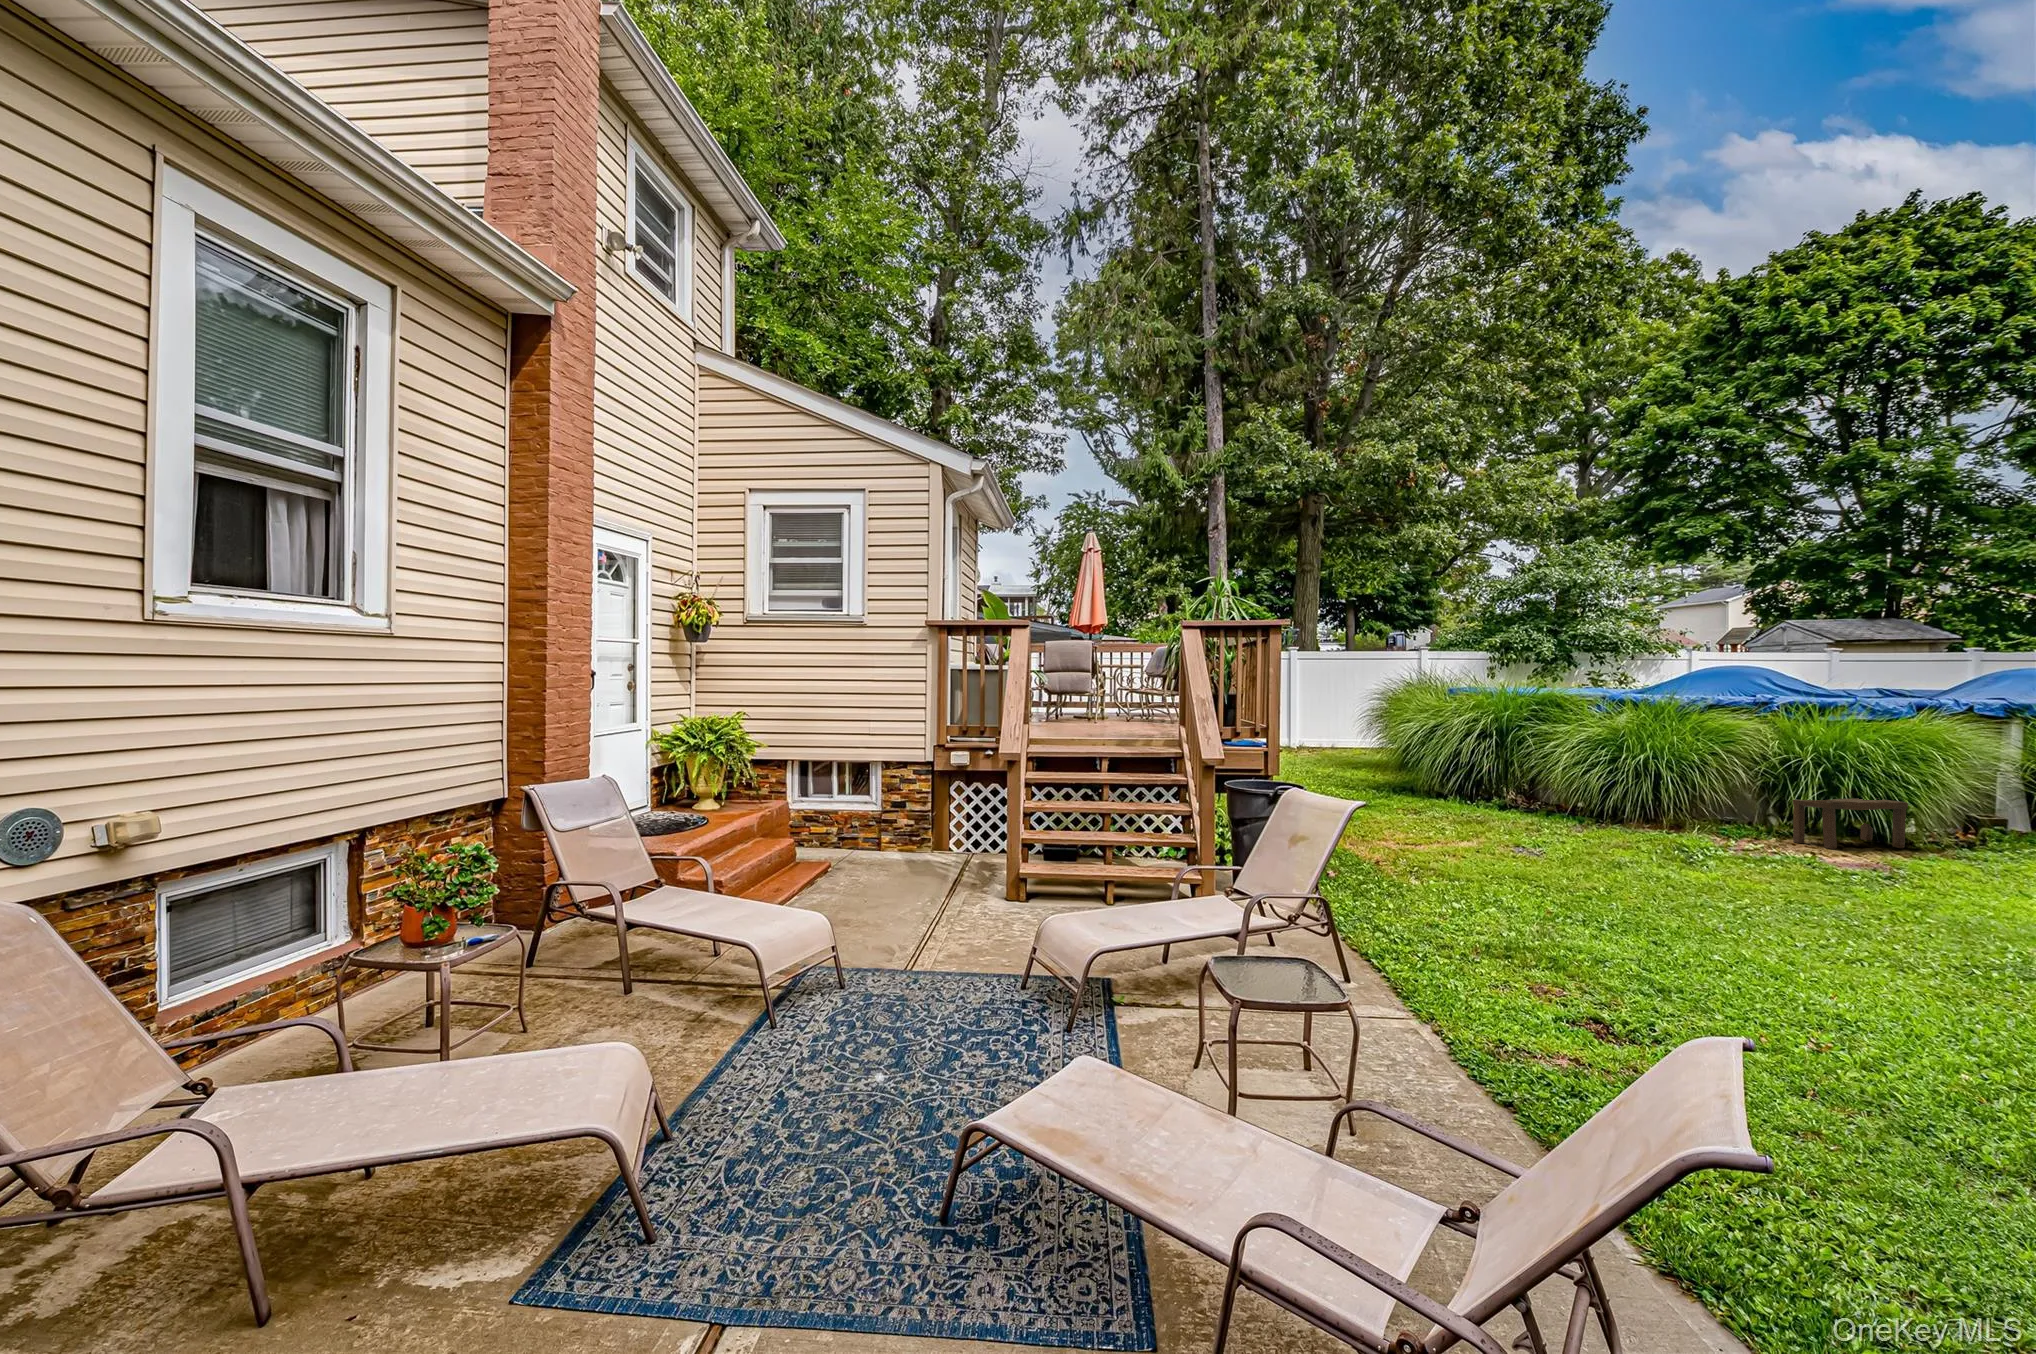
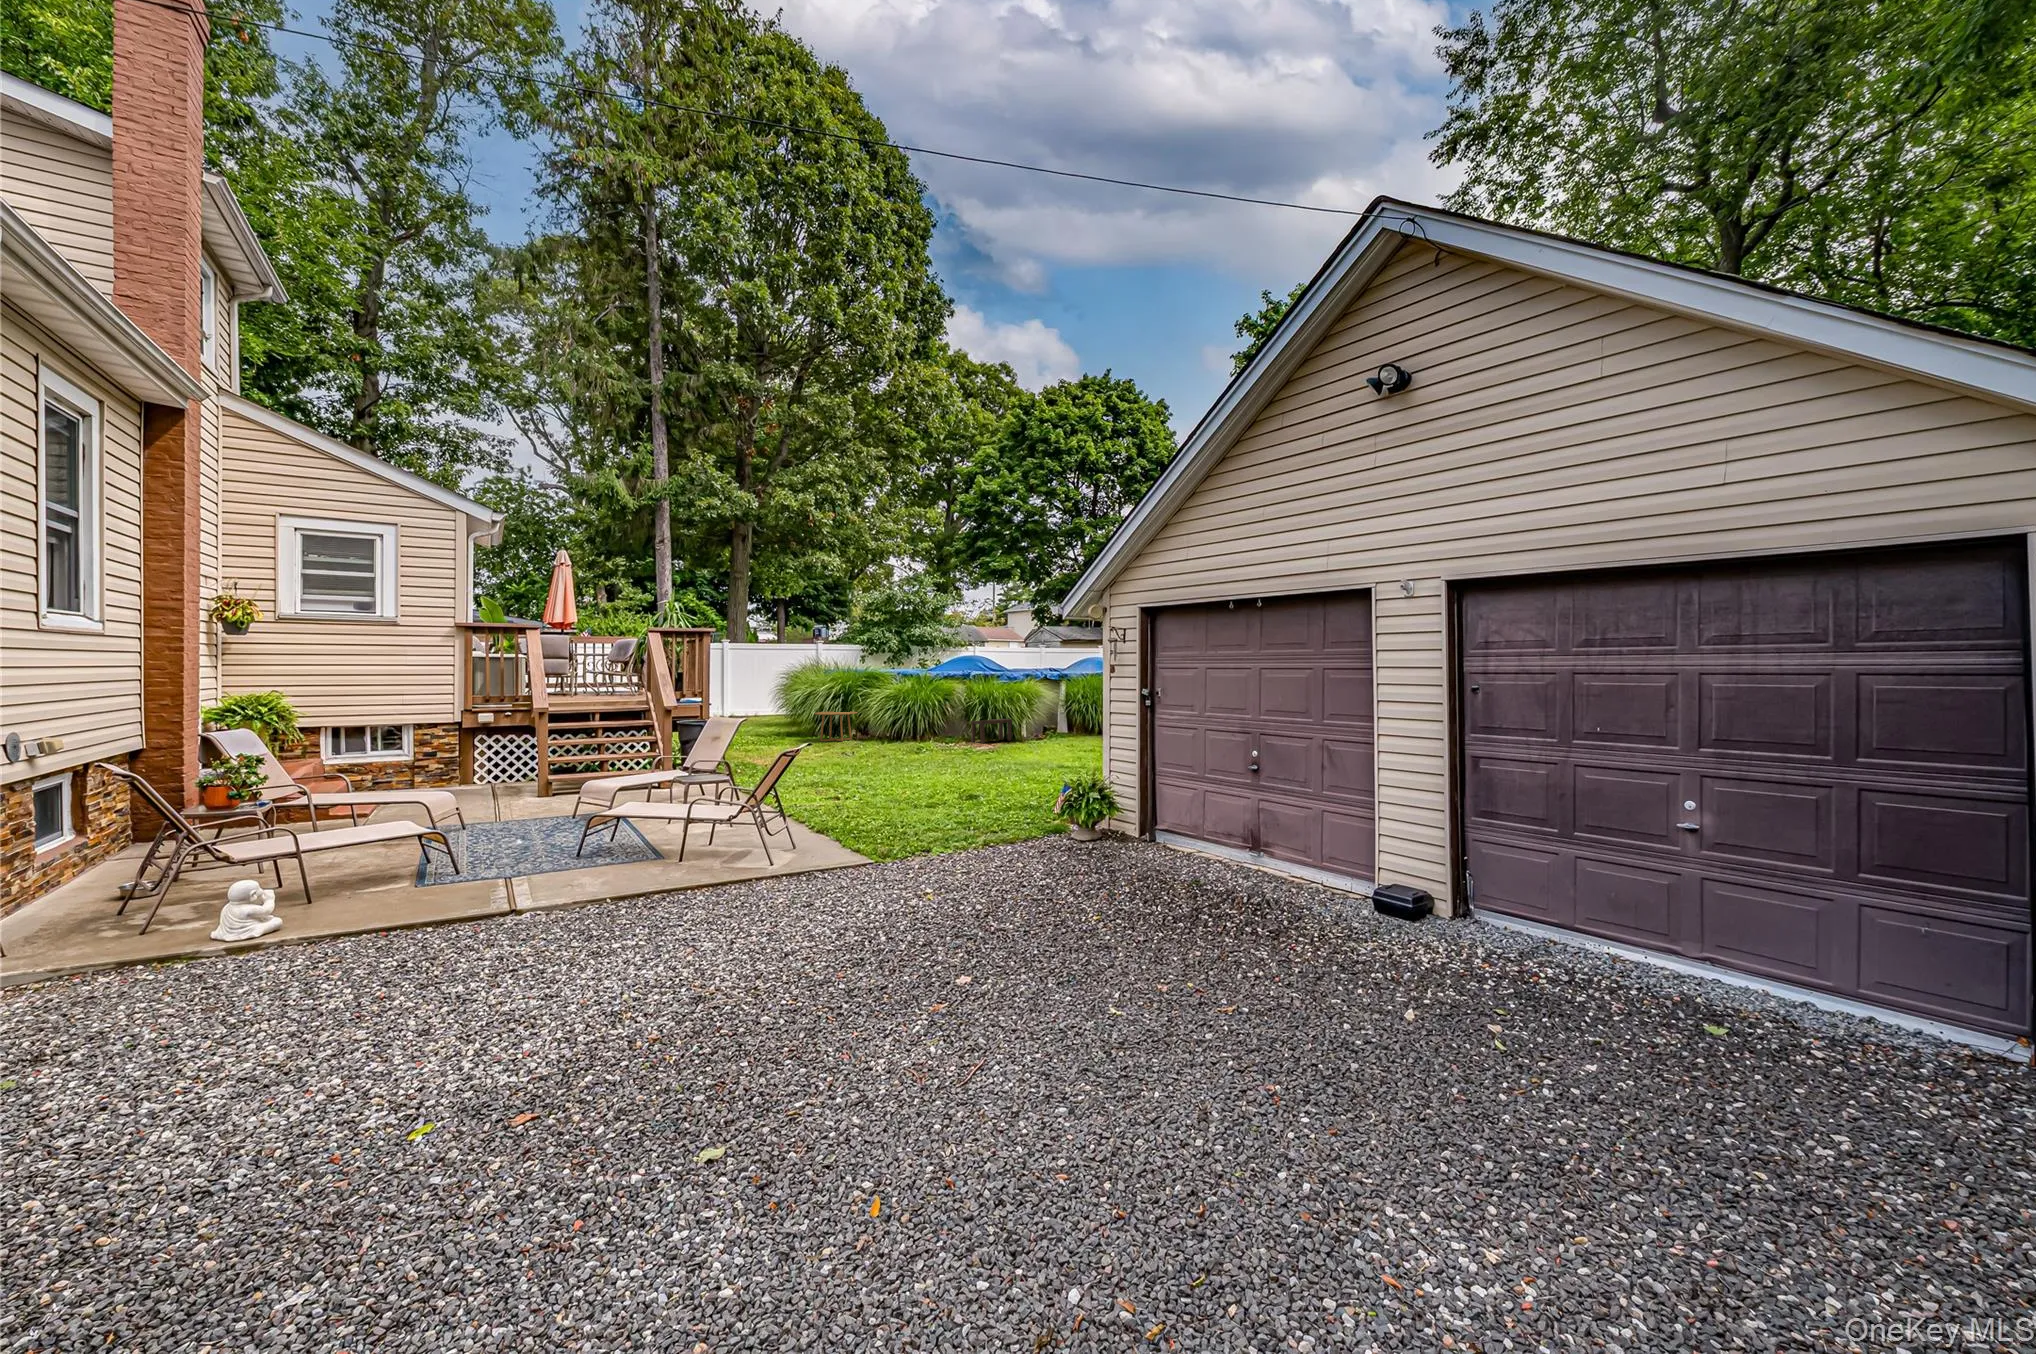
round table: none [1439,760,1520,814] -> present [814,711,857,742]

